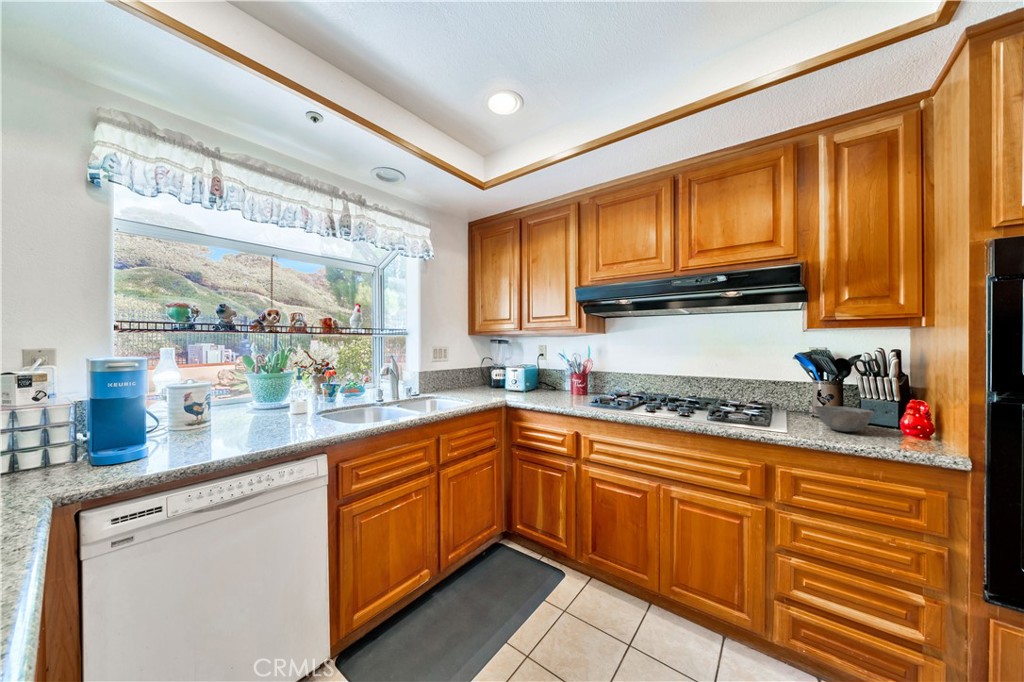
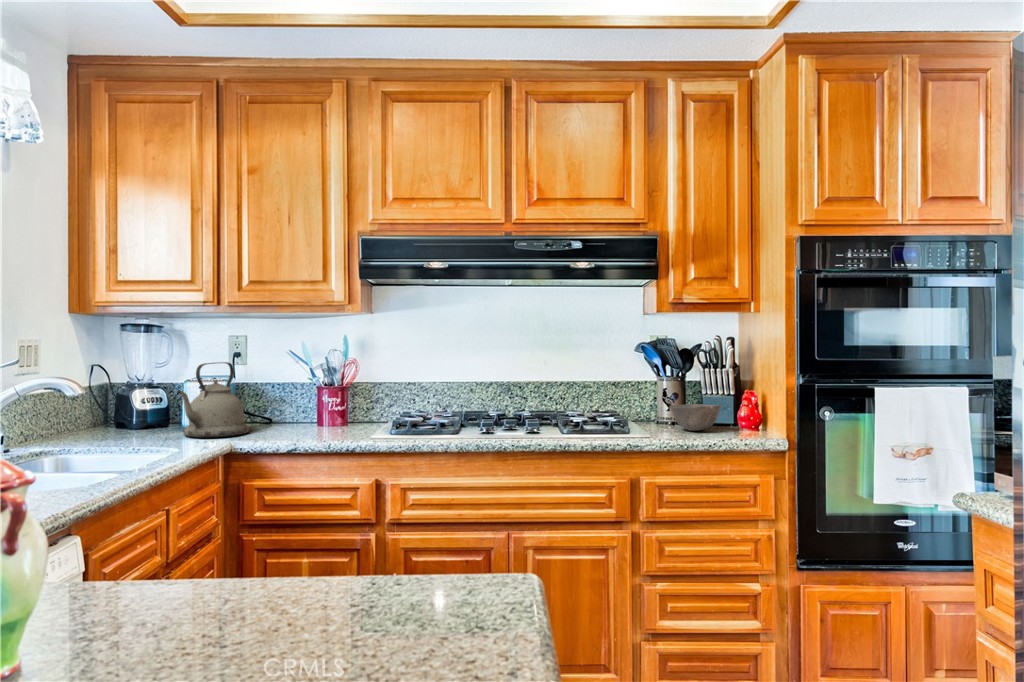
kettle: none [487,358,527,397] -> present [178,362,249,437]

